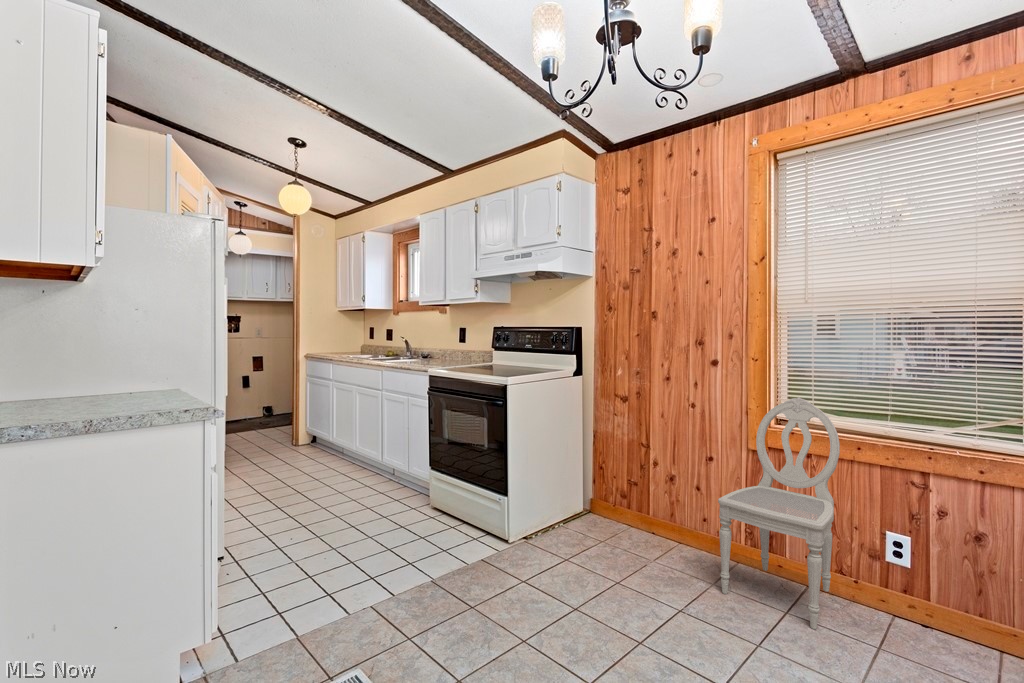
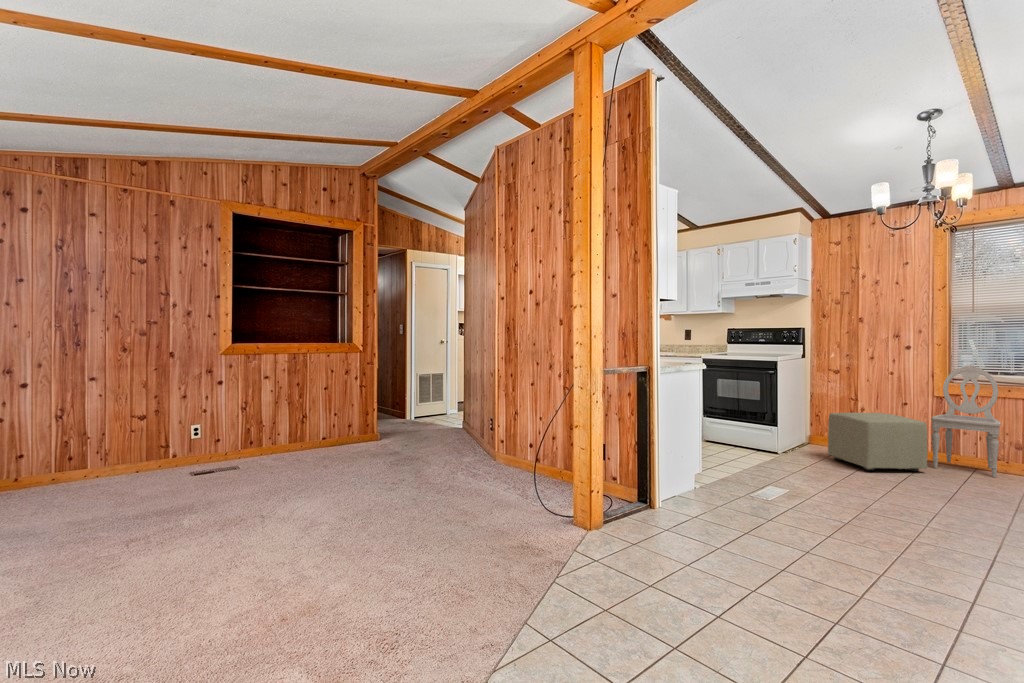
ottoman: none [559,482,693,611] -> present [828,413,928,472]

